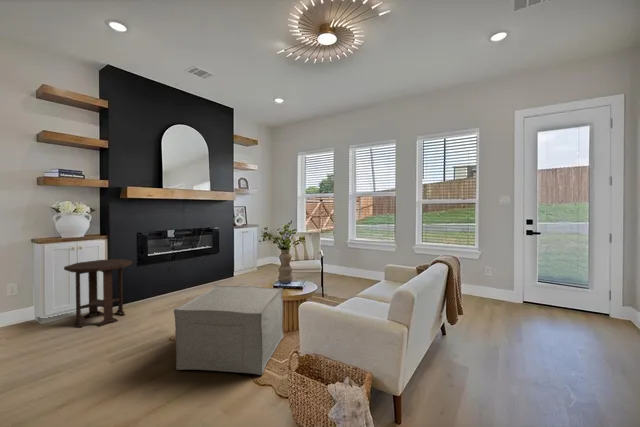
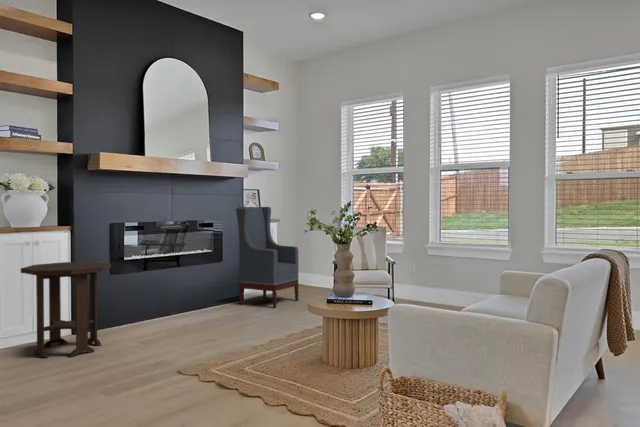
armchair: none [227,218,268,282] -> present [236,207,298,308]
ottoman: present [174,285,284,375] -> none [204,296,350,414]

